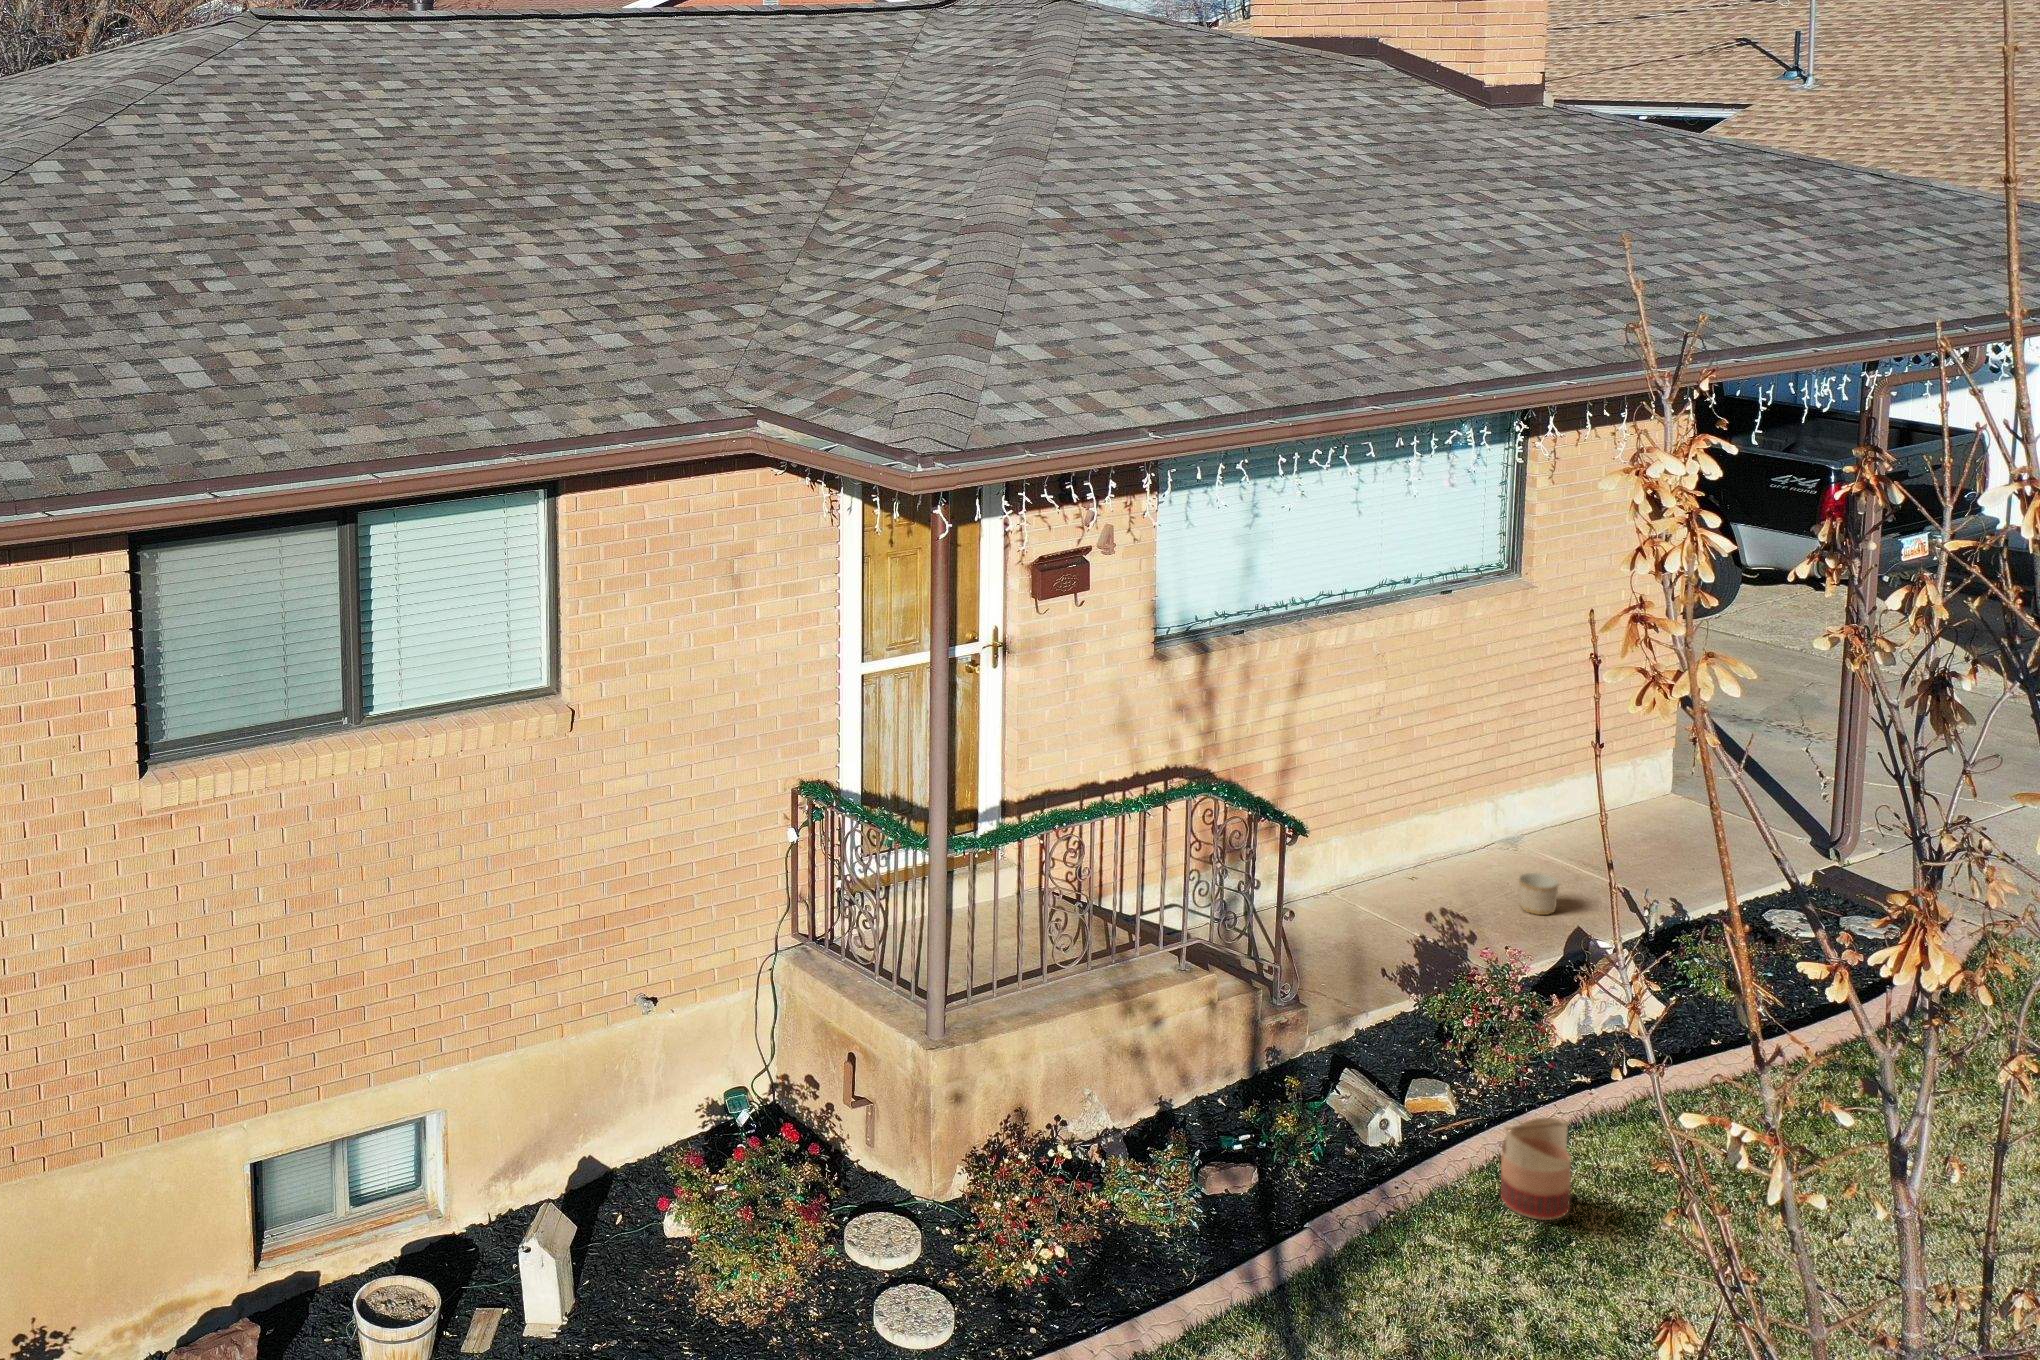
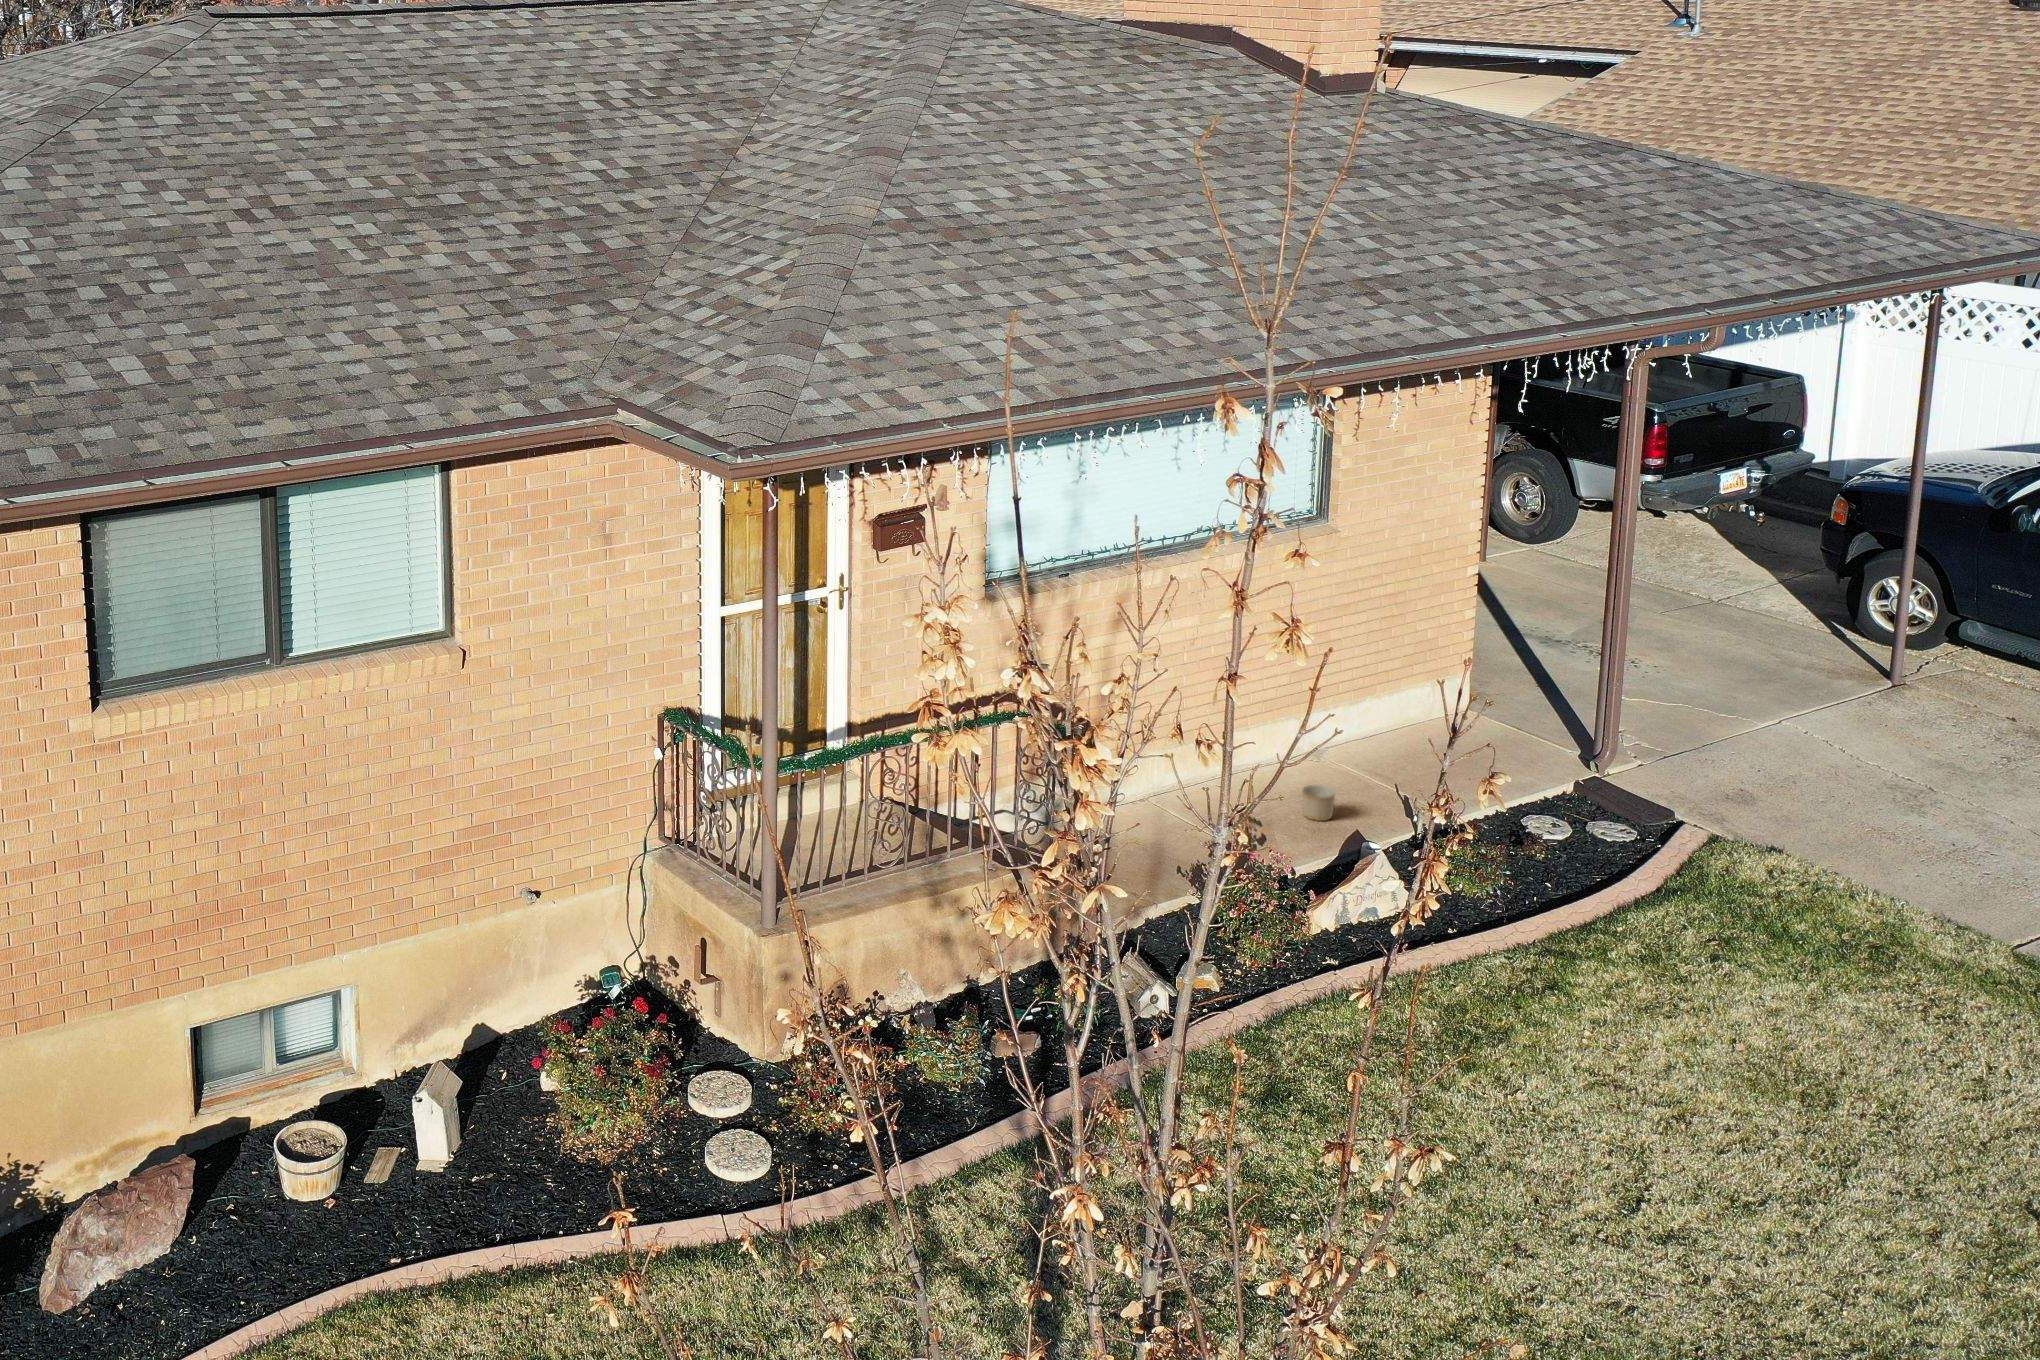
basket: present [1501,1117,1571,1220] -> none [1234,993,1290,1076]

